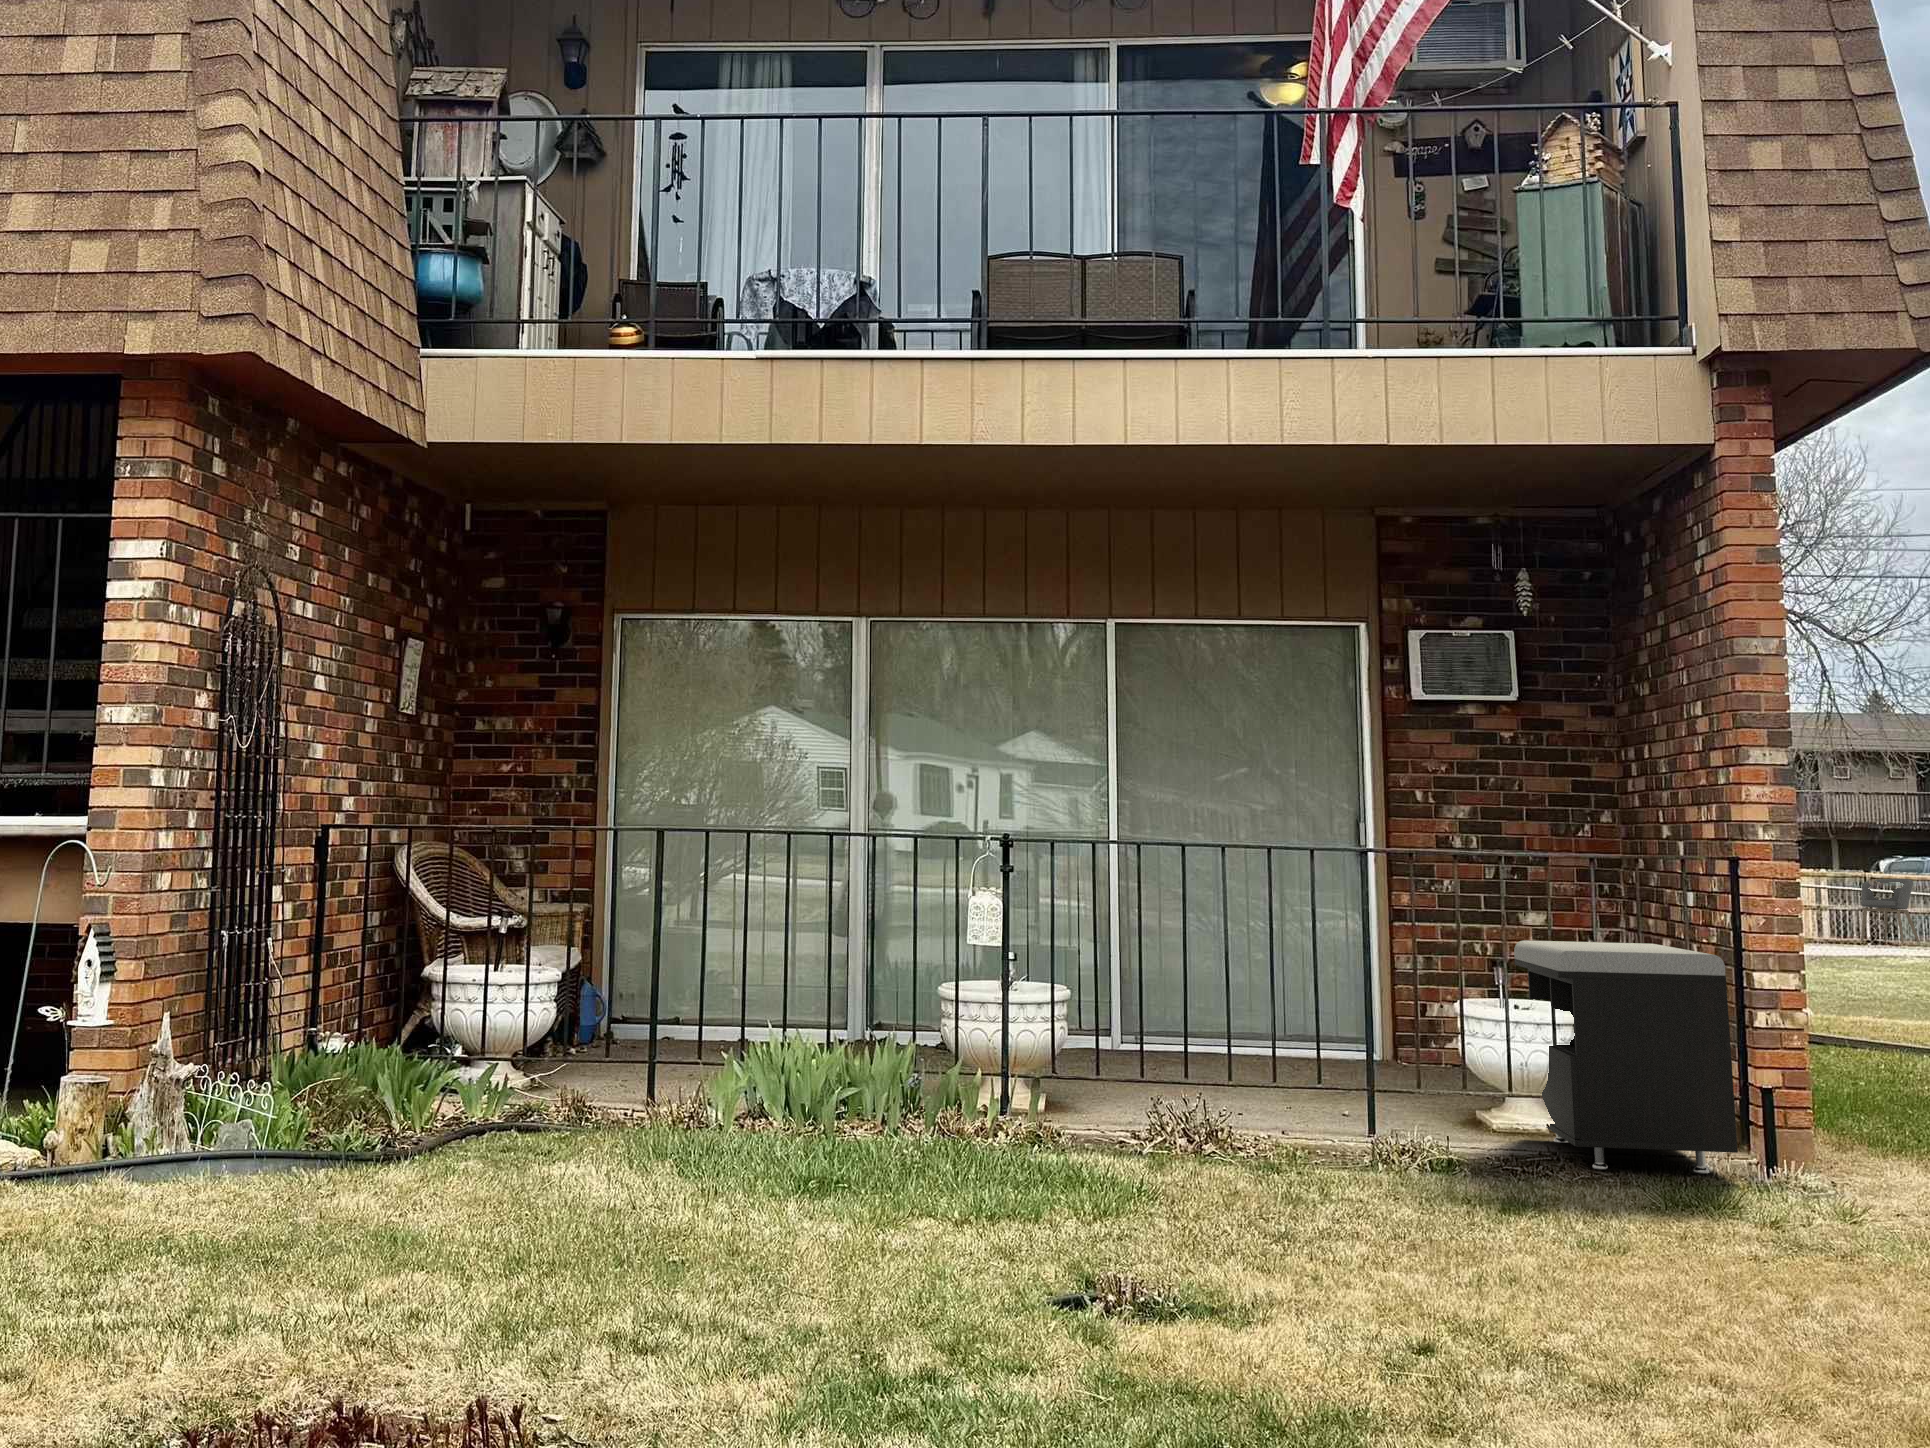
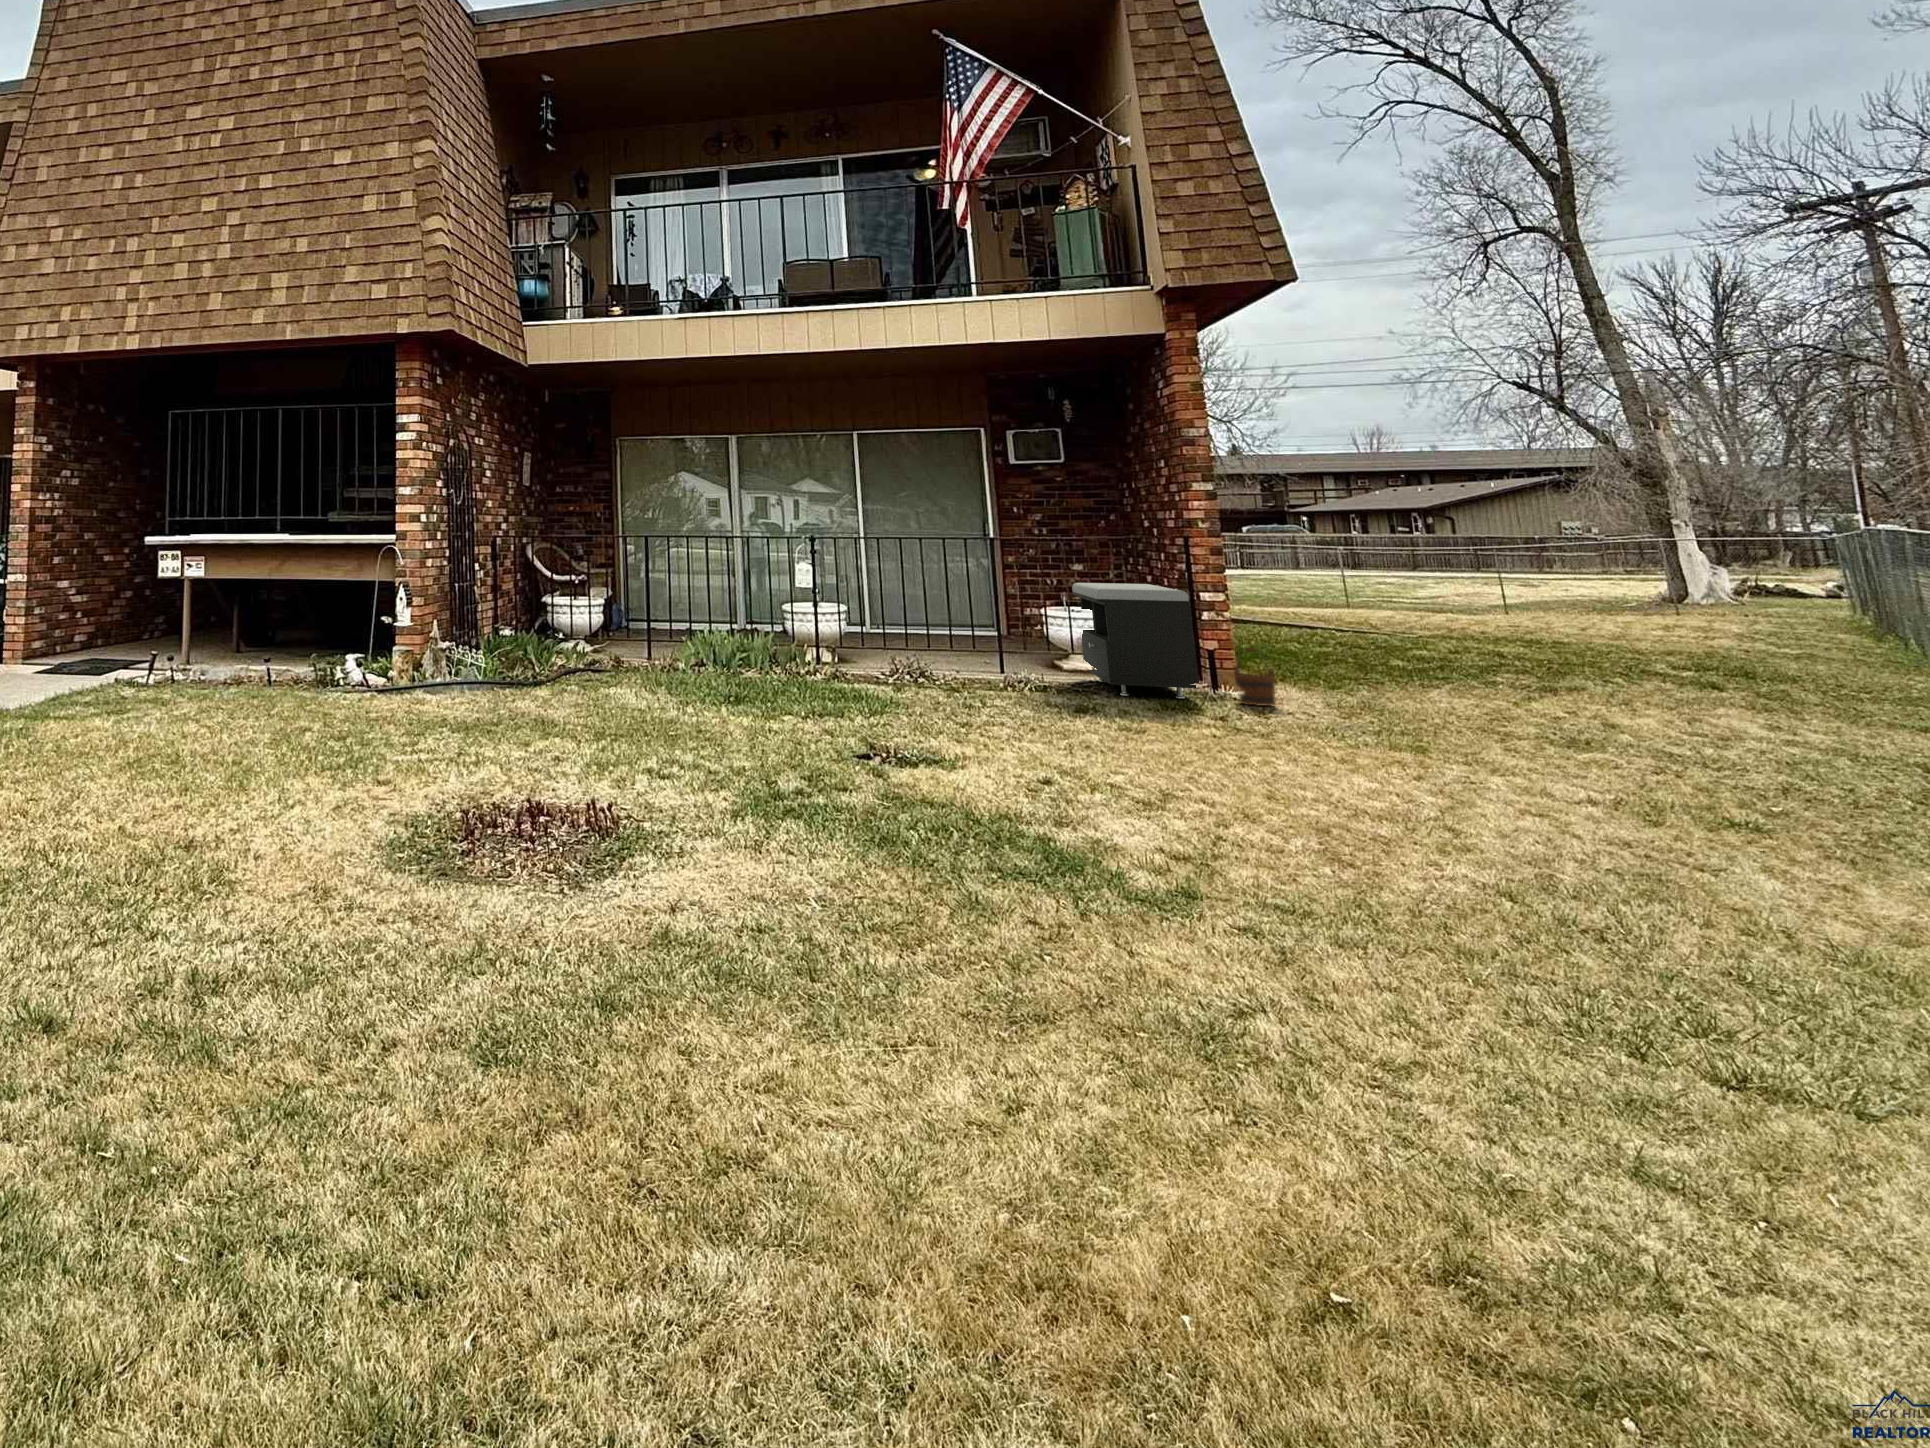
armchair: present [1861,879,1920,943] -> none [1268,540,1304,574]
wooden bucket: none [1797,1069,1871,1186] -> present [1234,648,1275,706]

